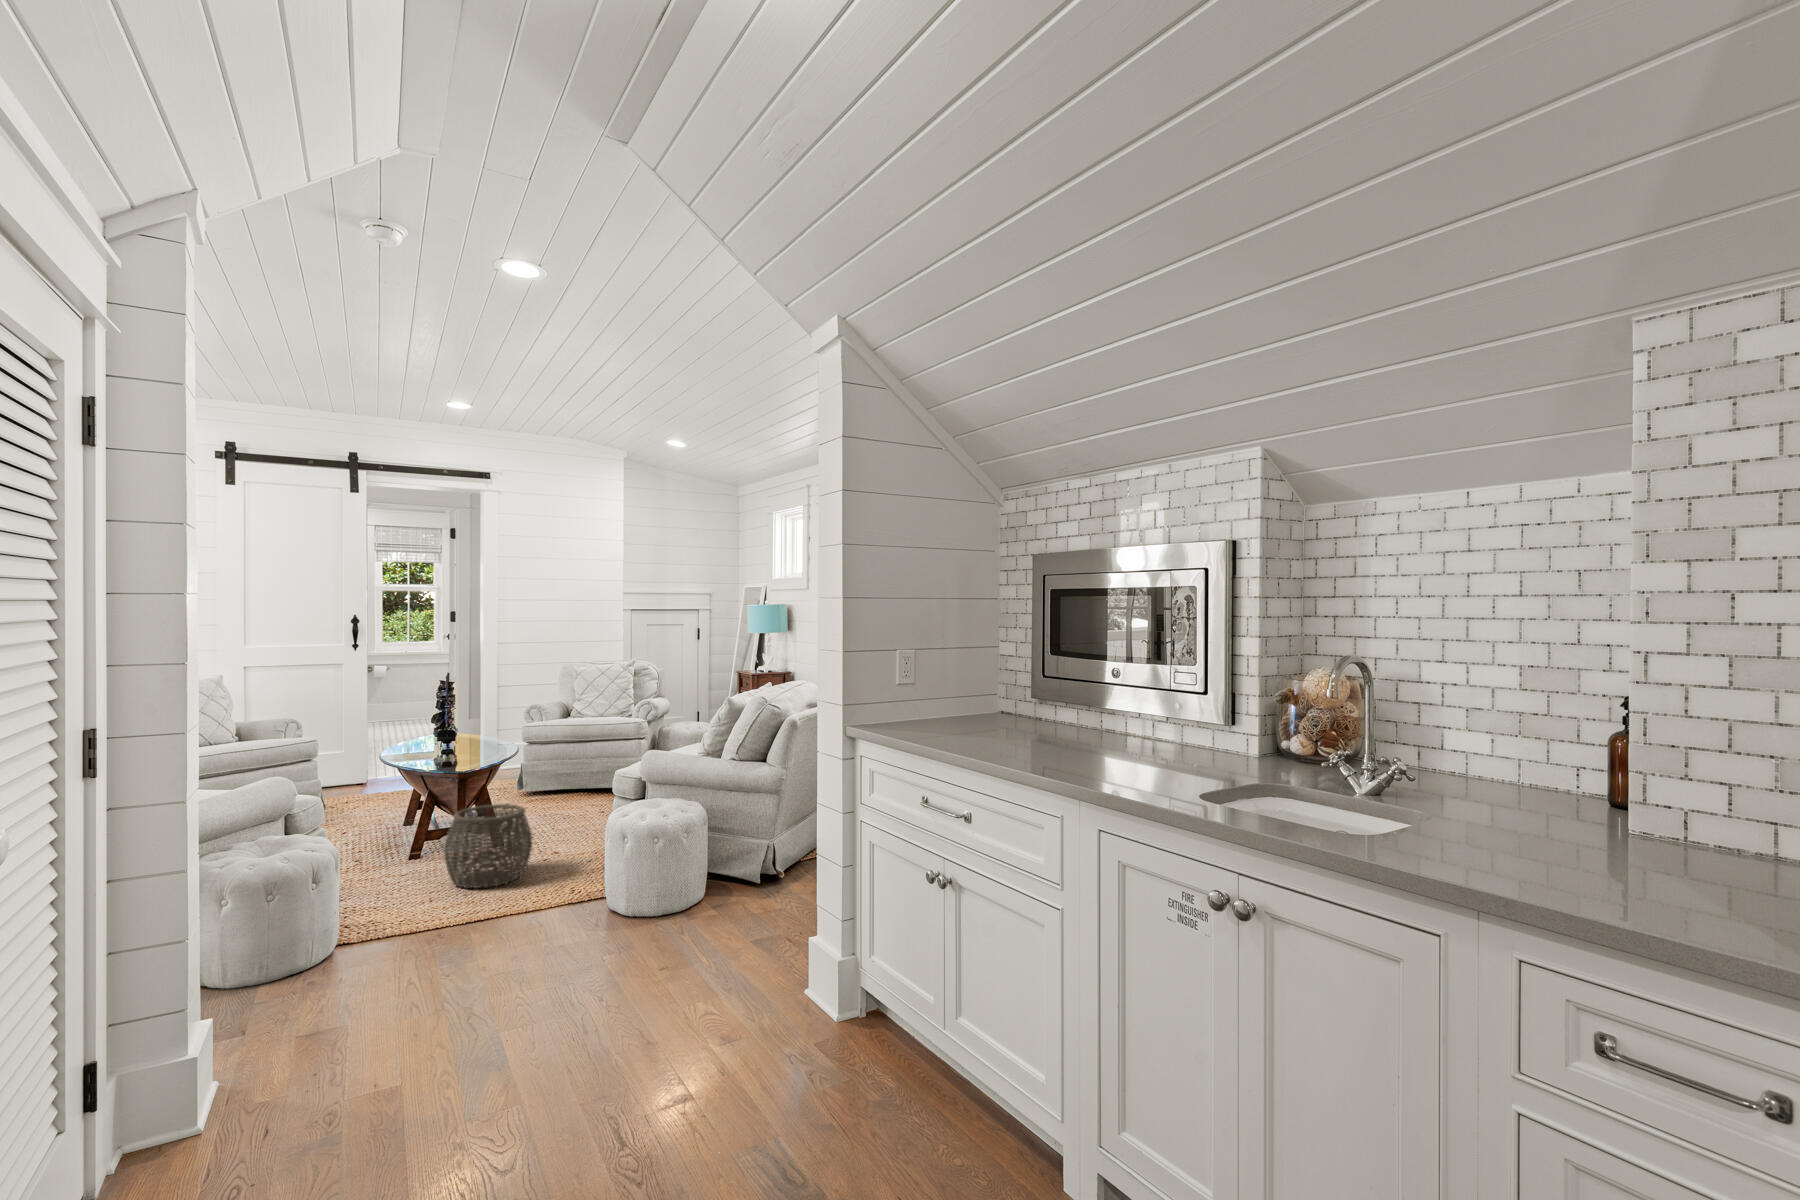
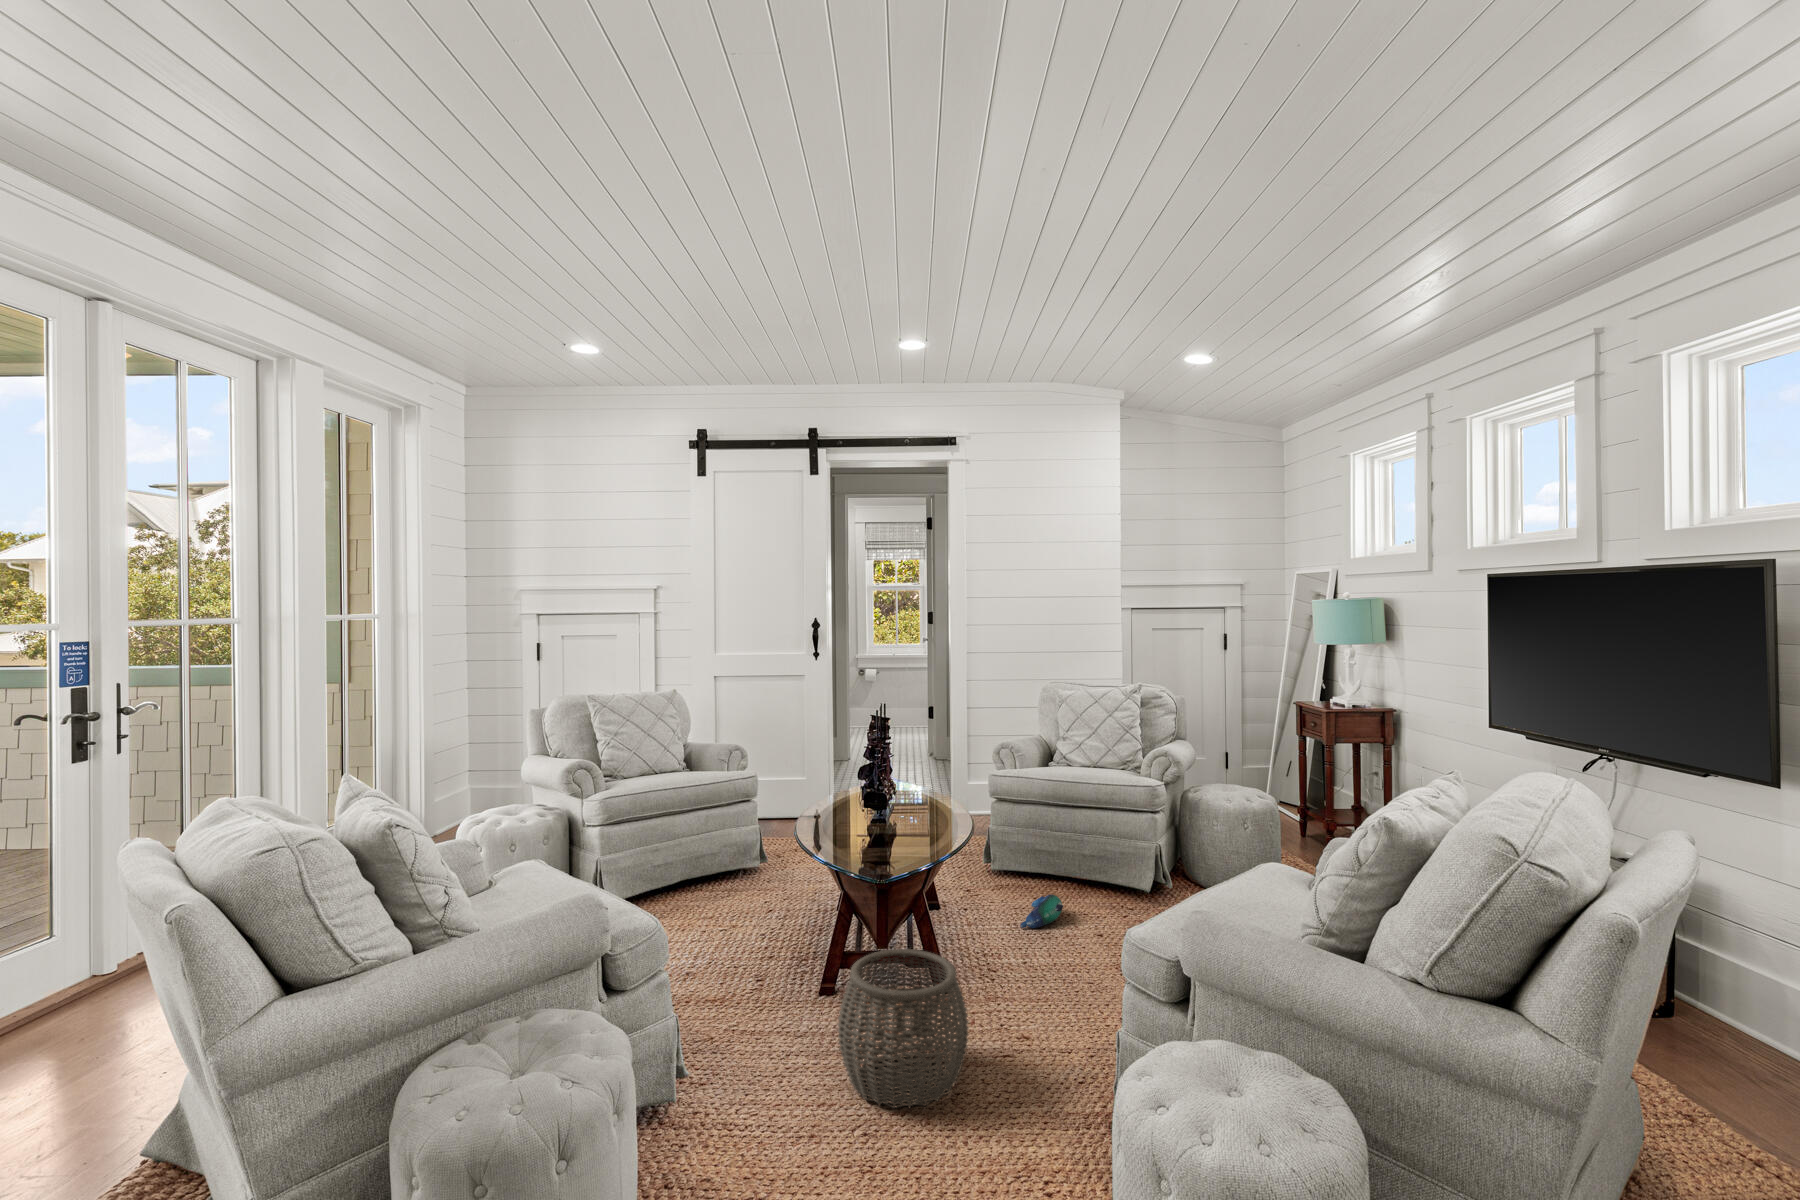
plush toy: none [551,795,581,816] -> present [1020,894,1063,928]

